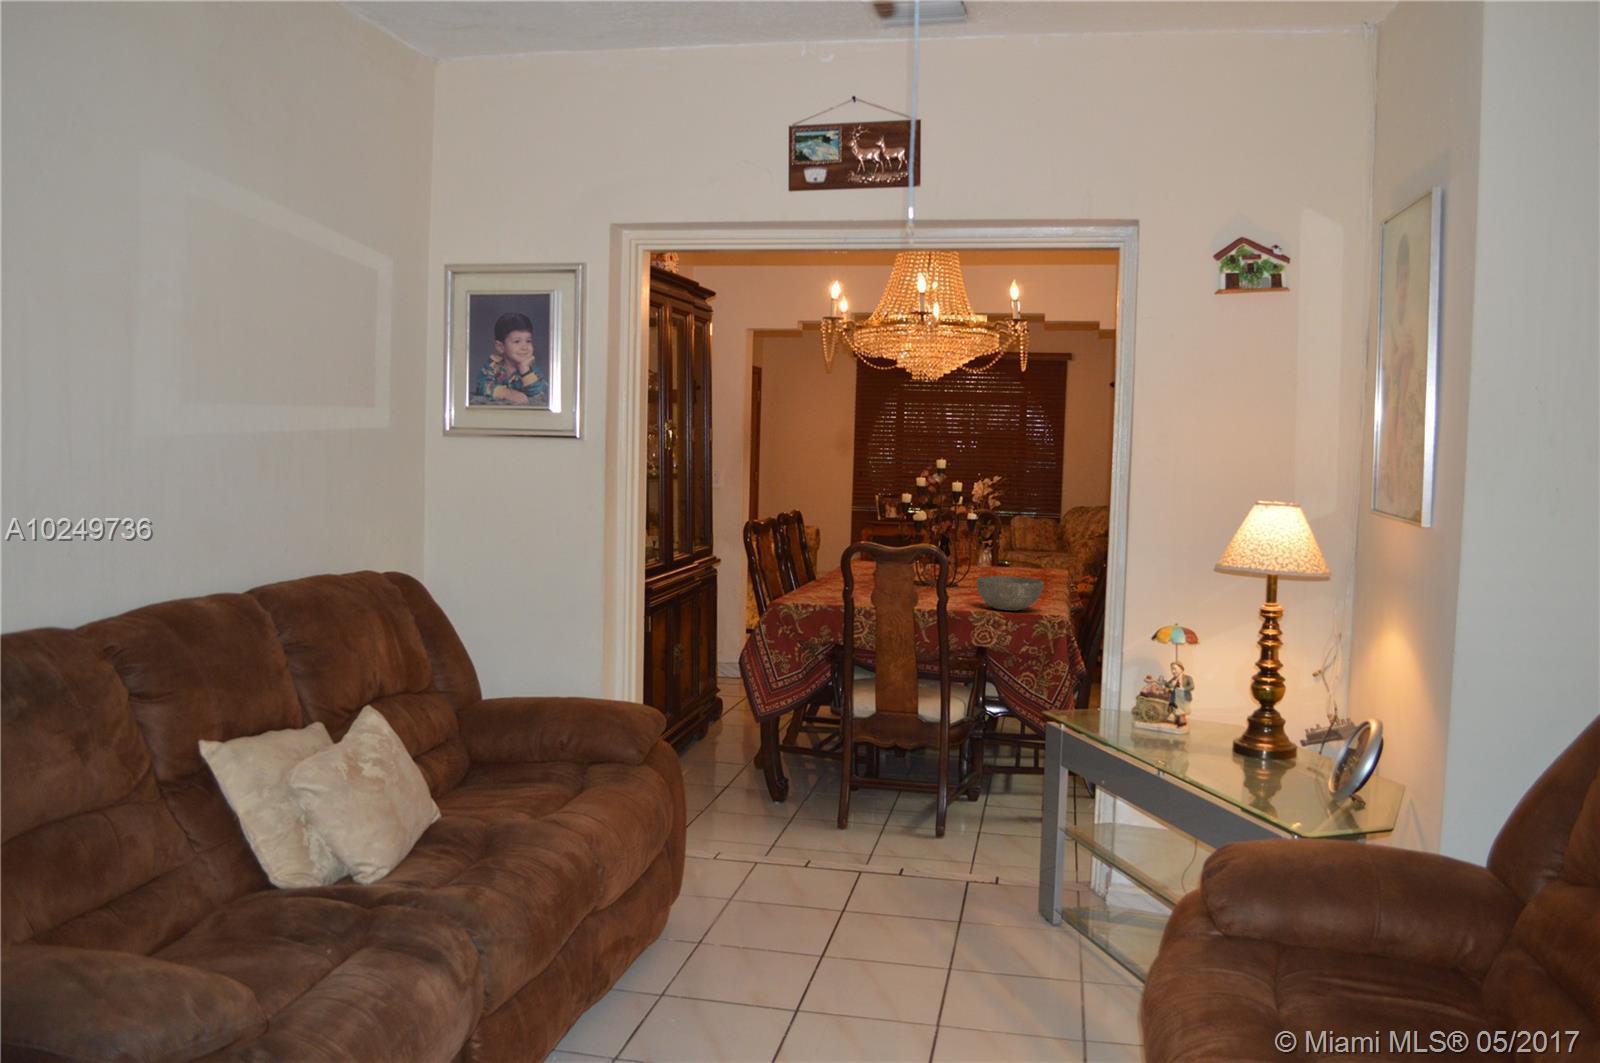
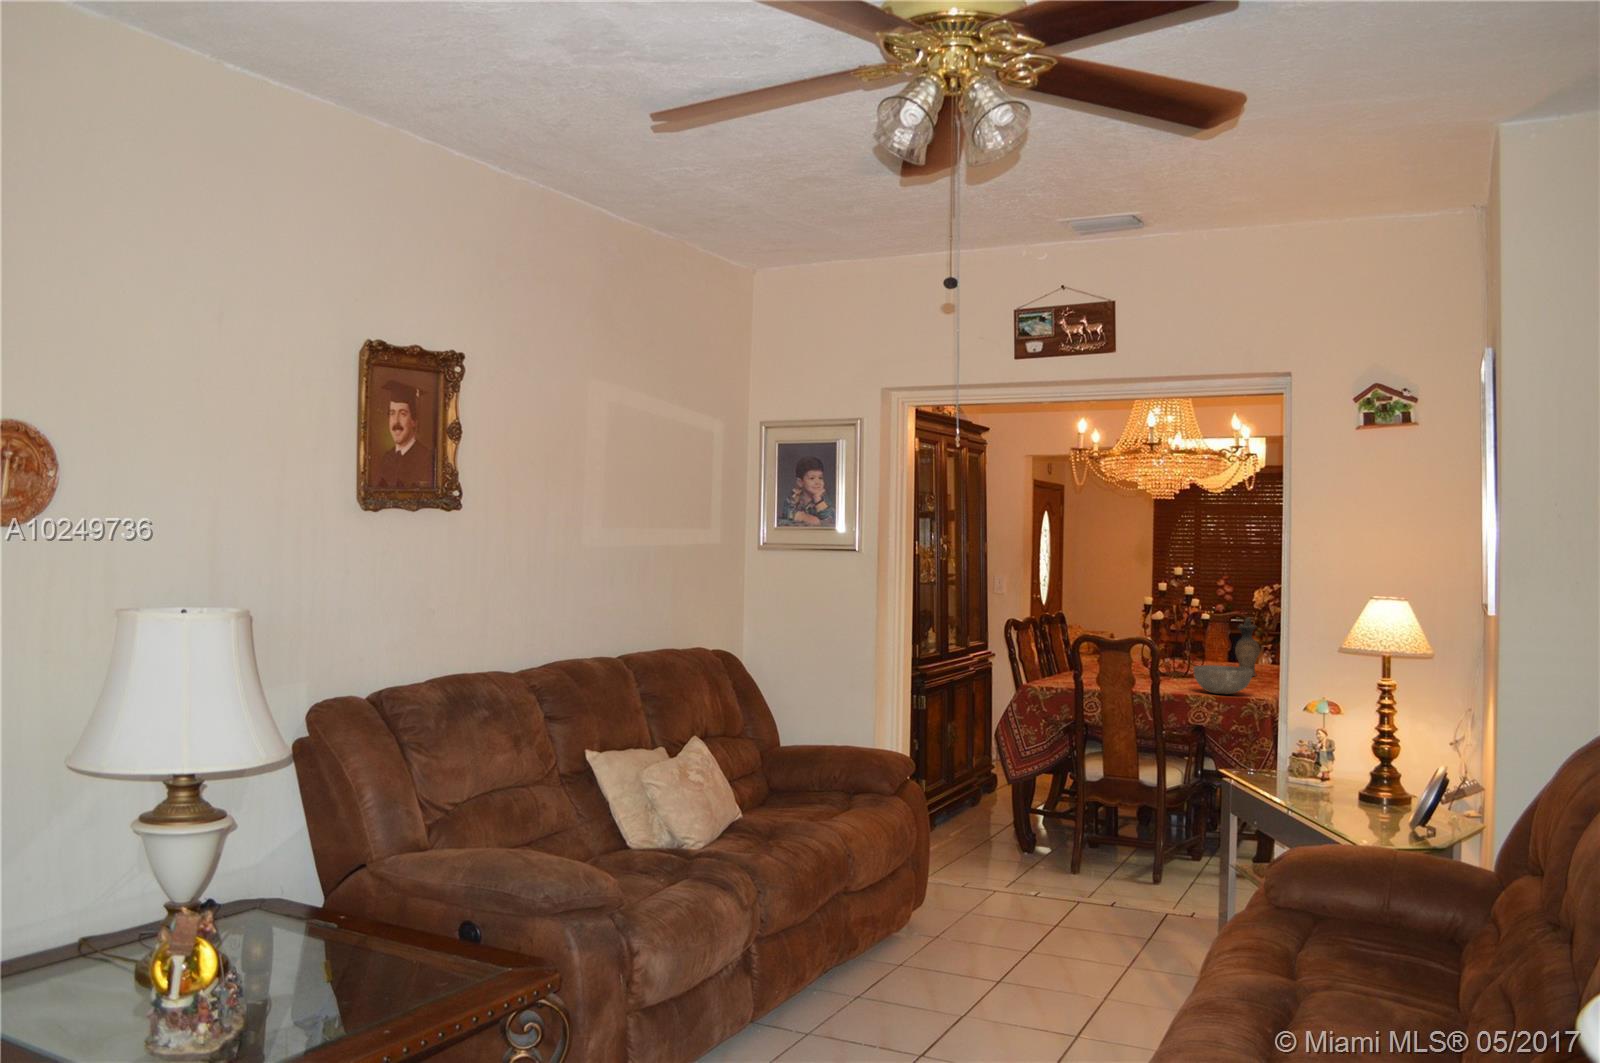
ceramic pitcher: none [992,517,1019,582] -> present [1235,618,1260,676]

